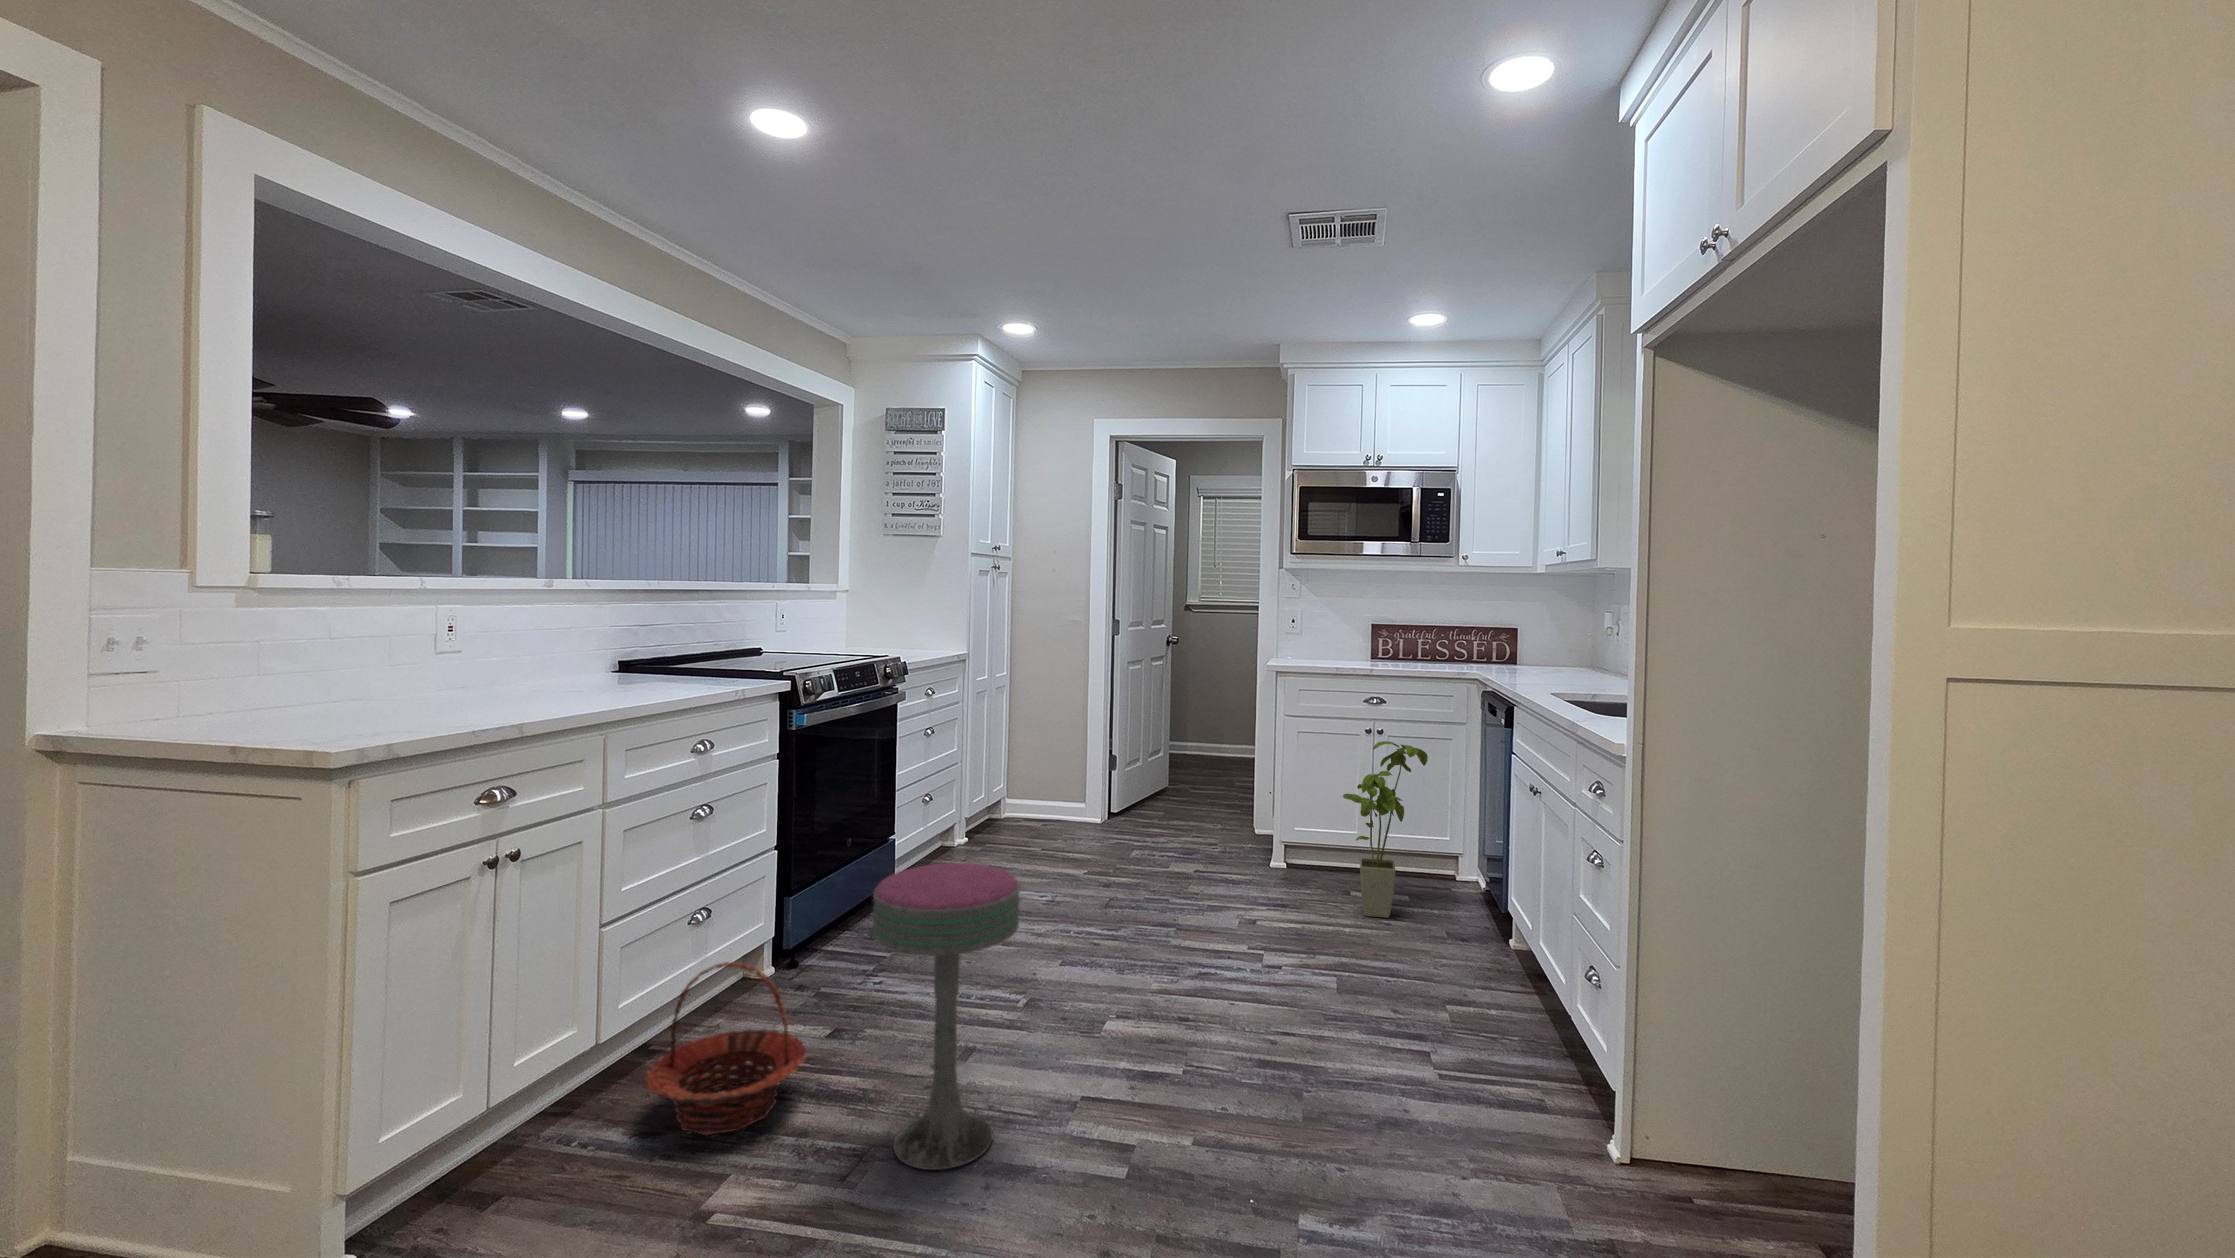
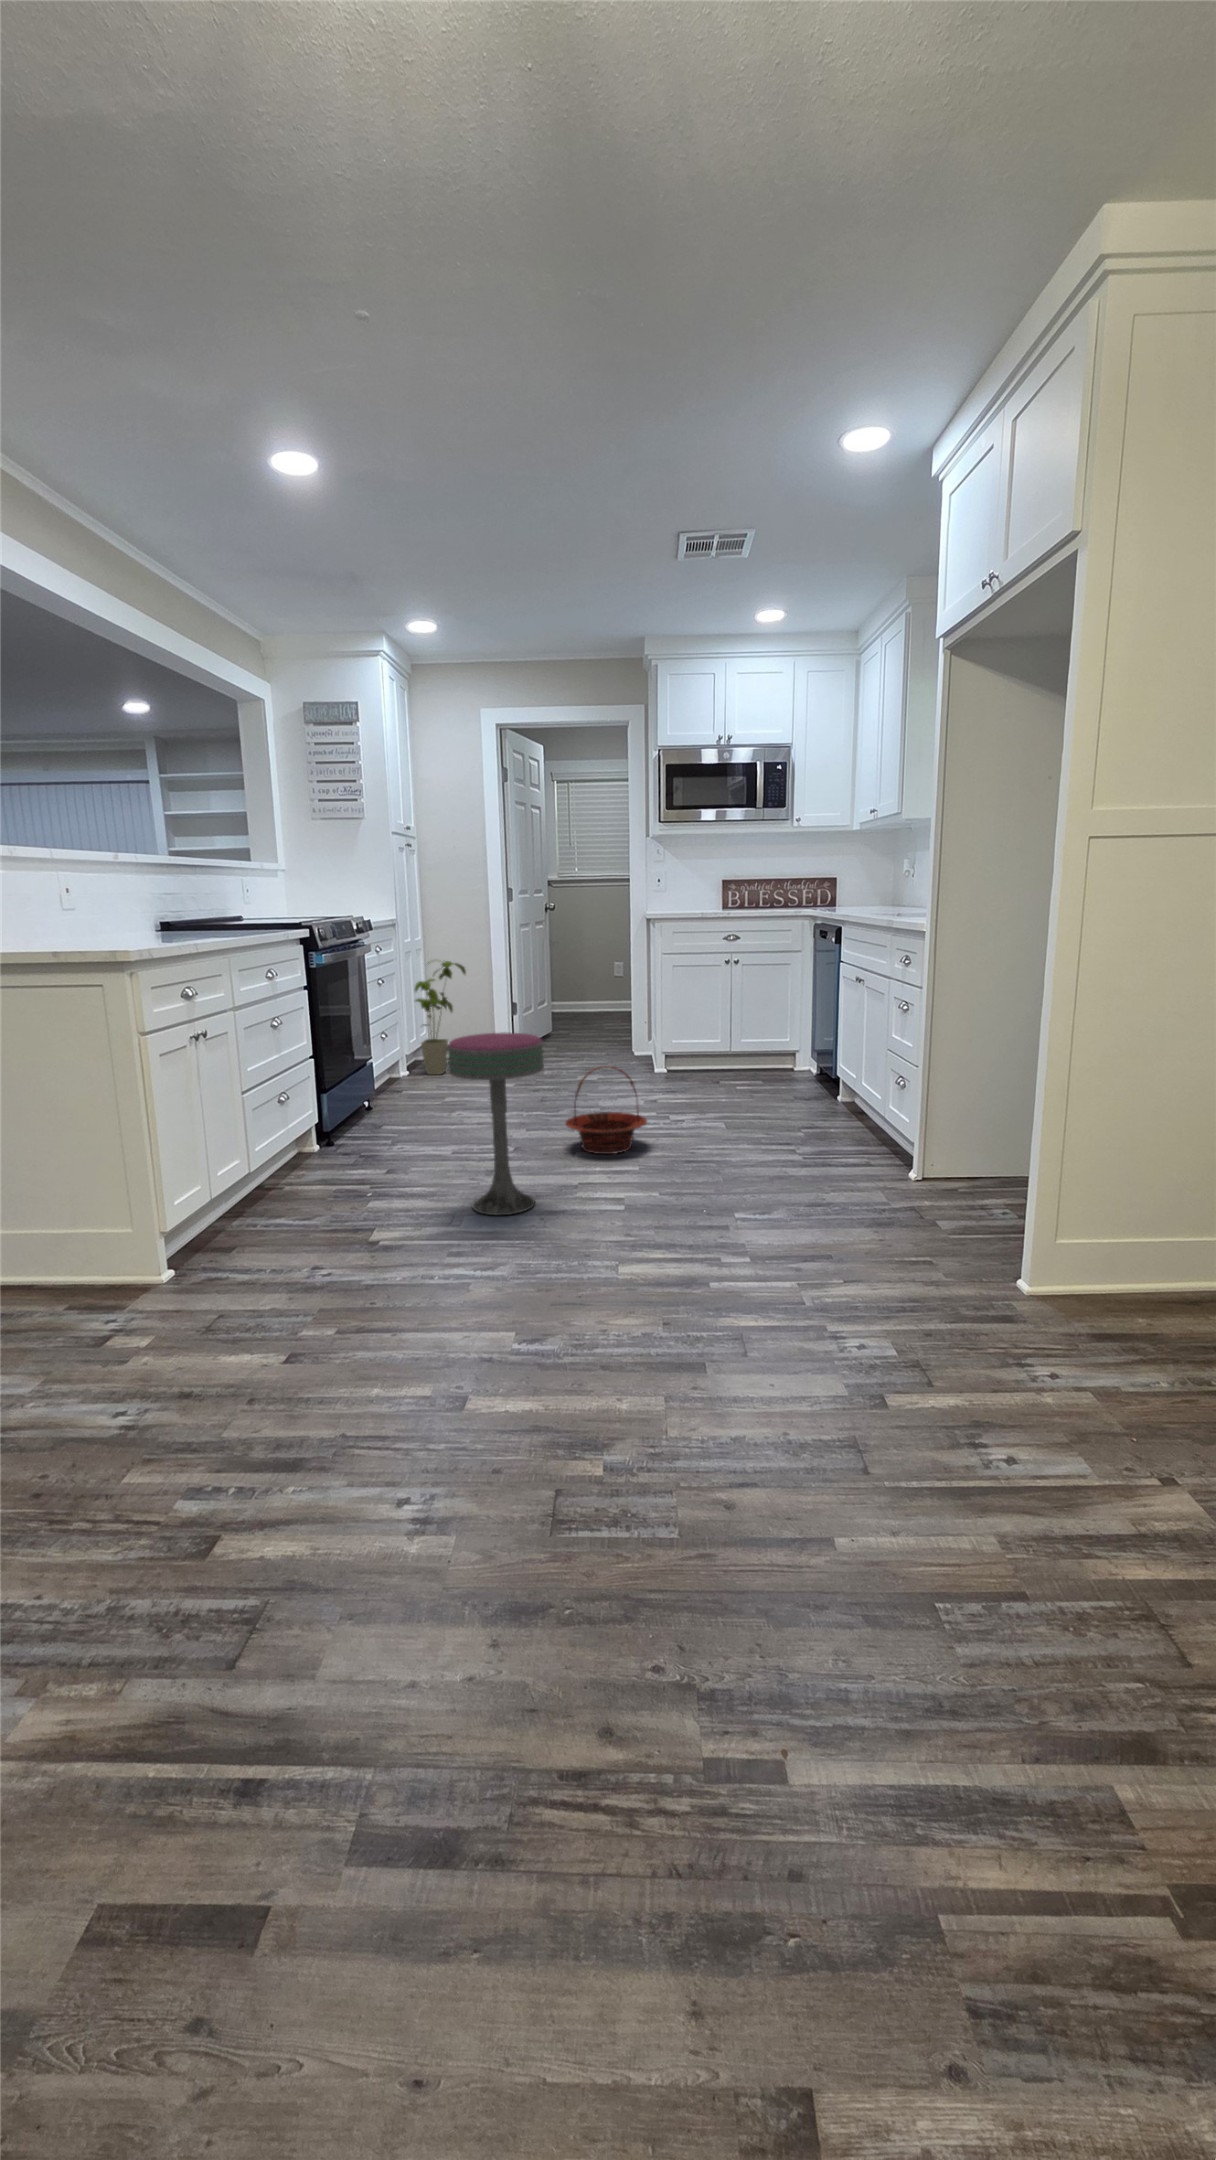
house plant: present [1343,741,1428,918] -> present [415,961,466,1075]
basket: present [645,962,806,1135] -> present [565,1066,647,1154]

